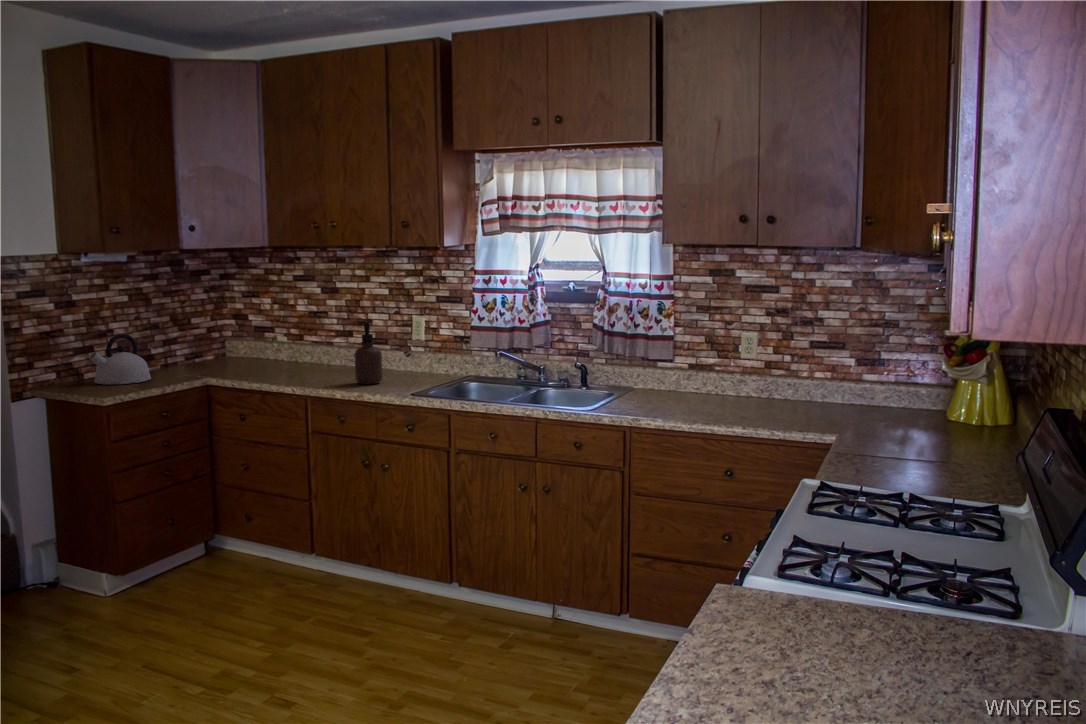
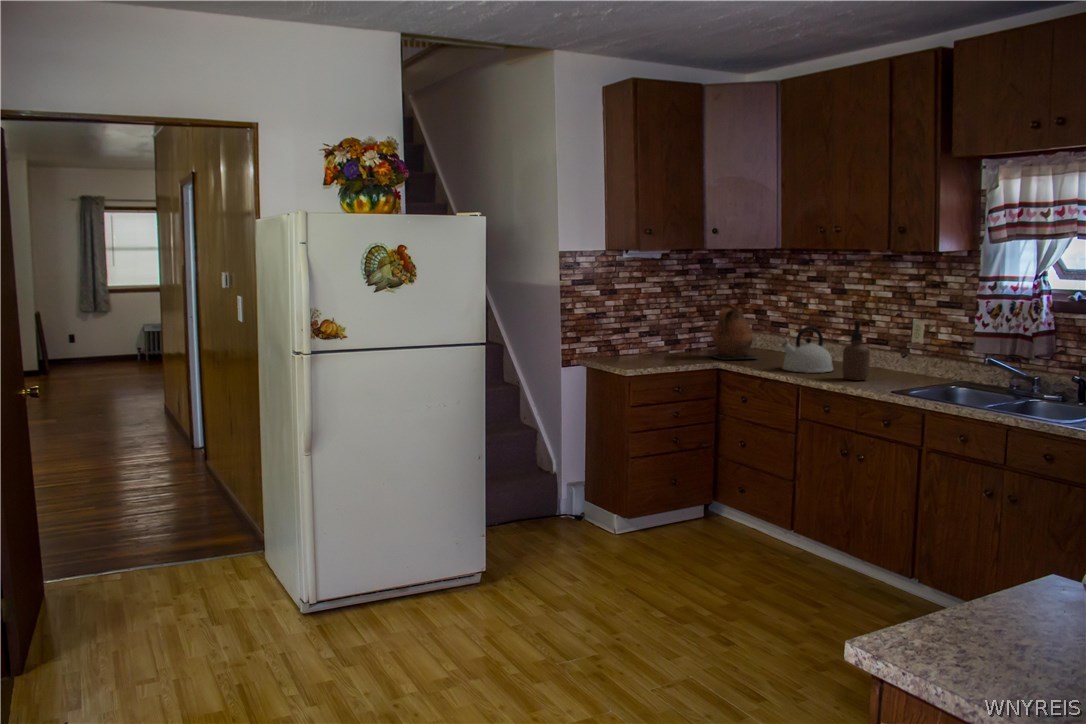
ceramic pitcher: none [193,310,254,374] -> present [710,303,758,359]
kettle: present [89,334,151,385] -> present [781,326,833,373]

